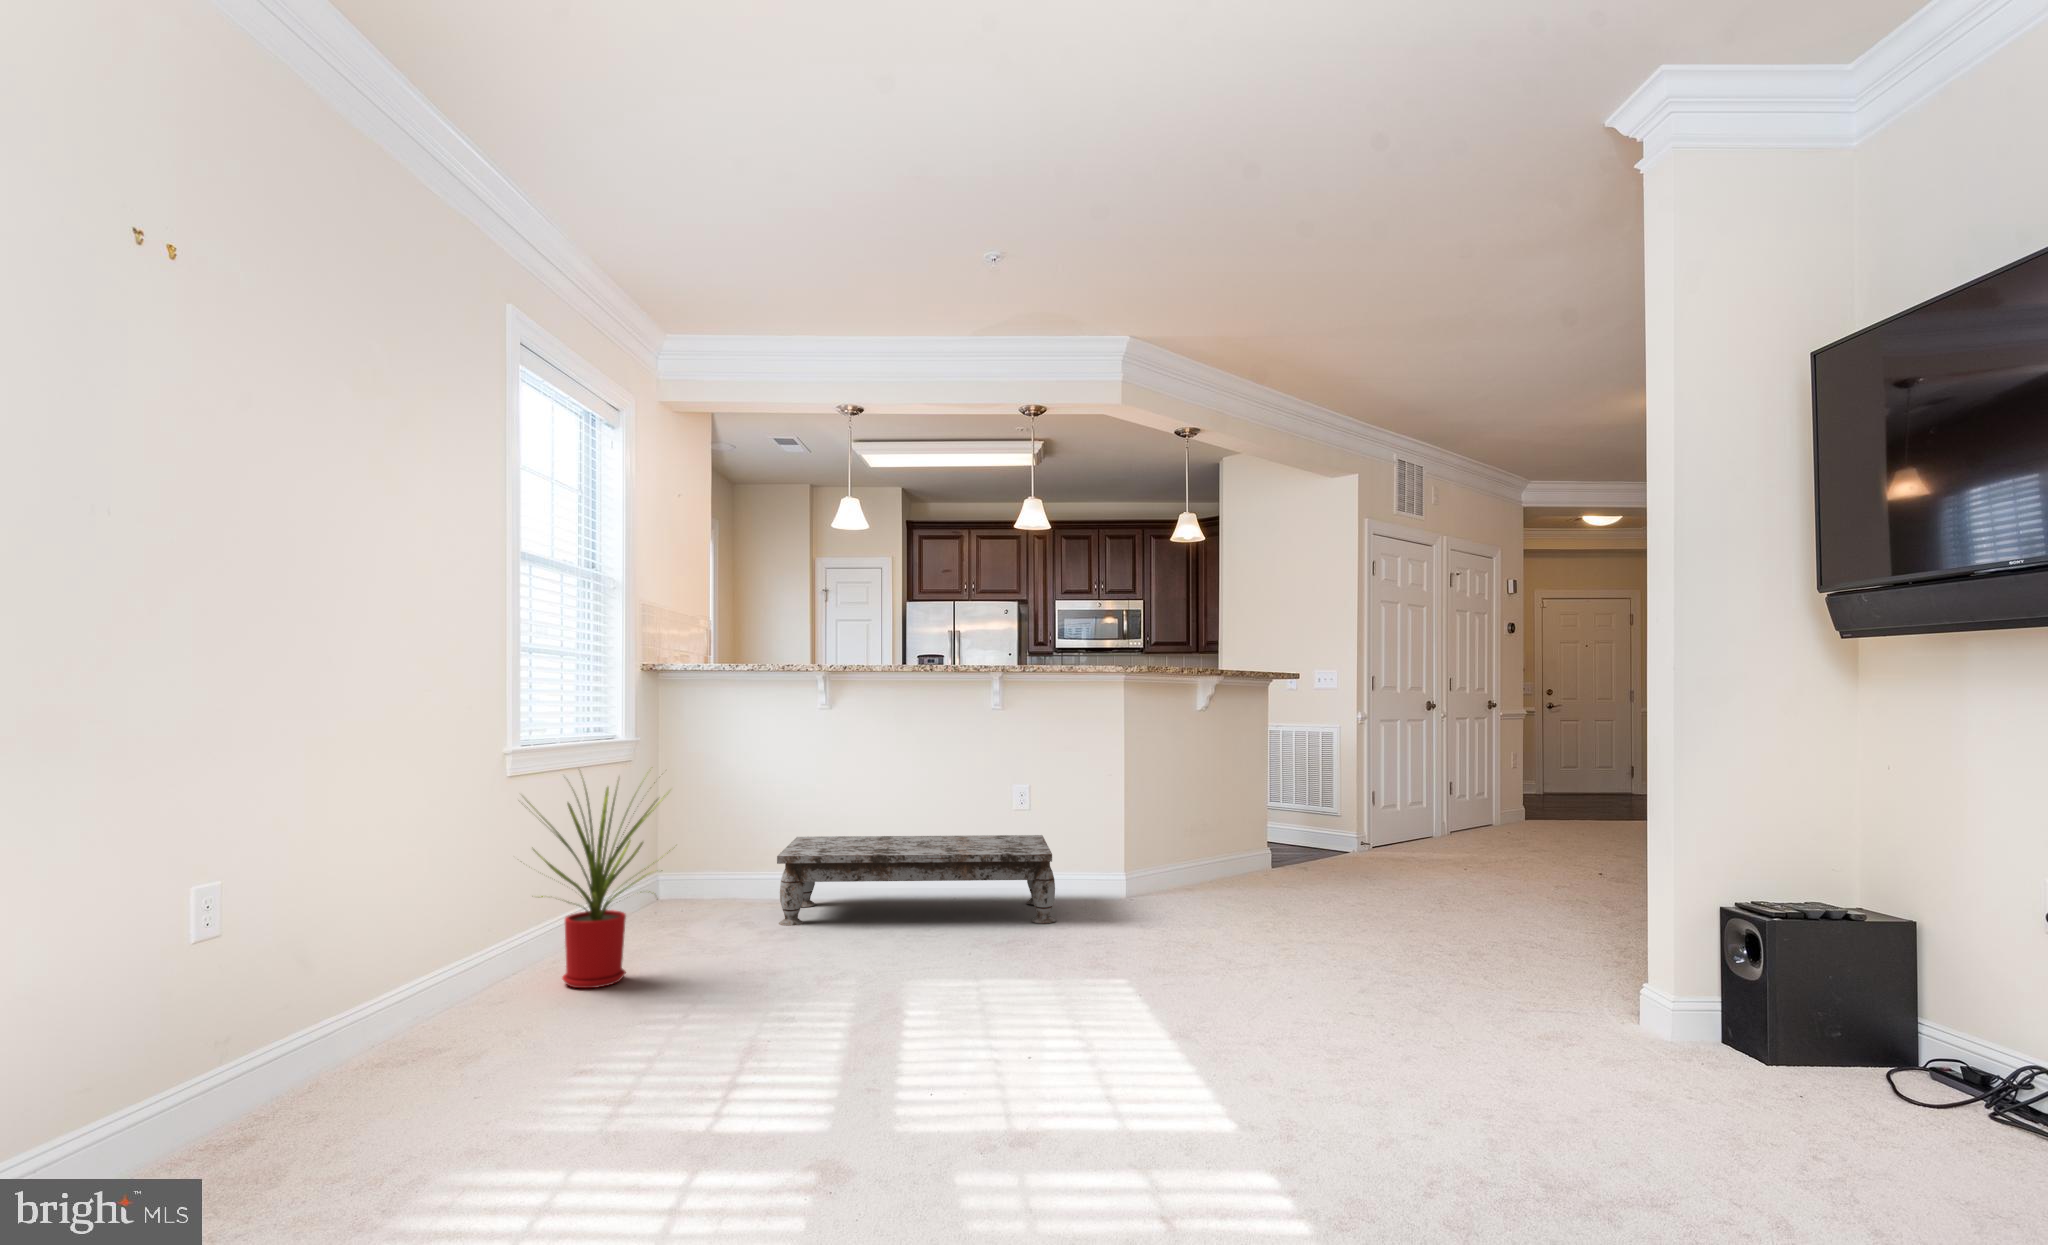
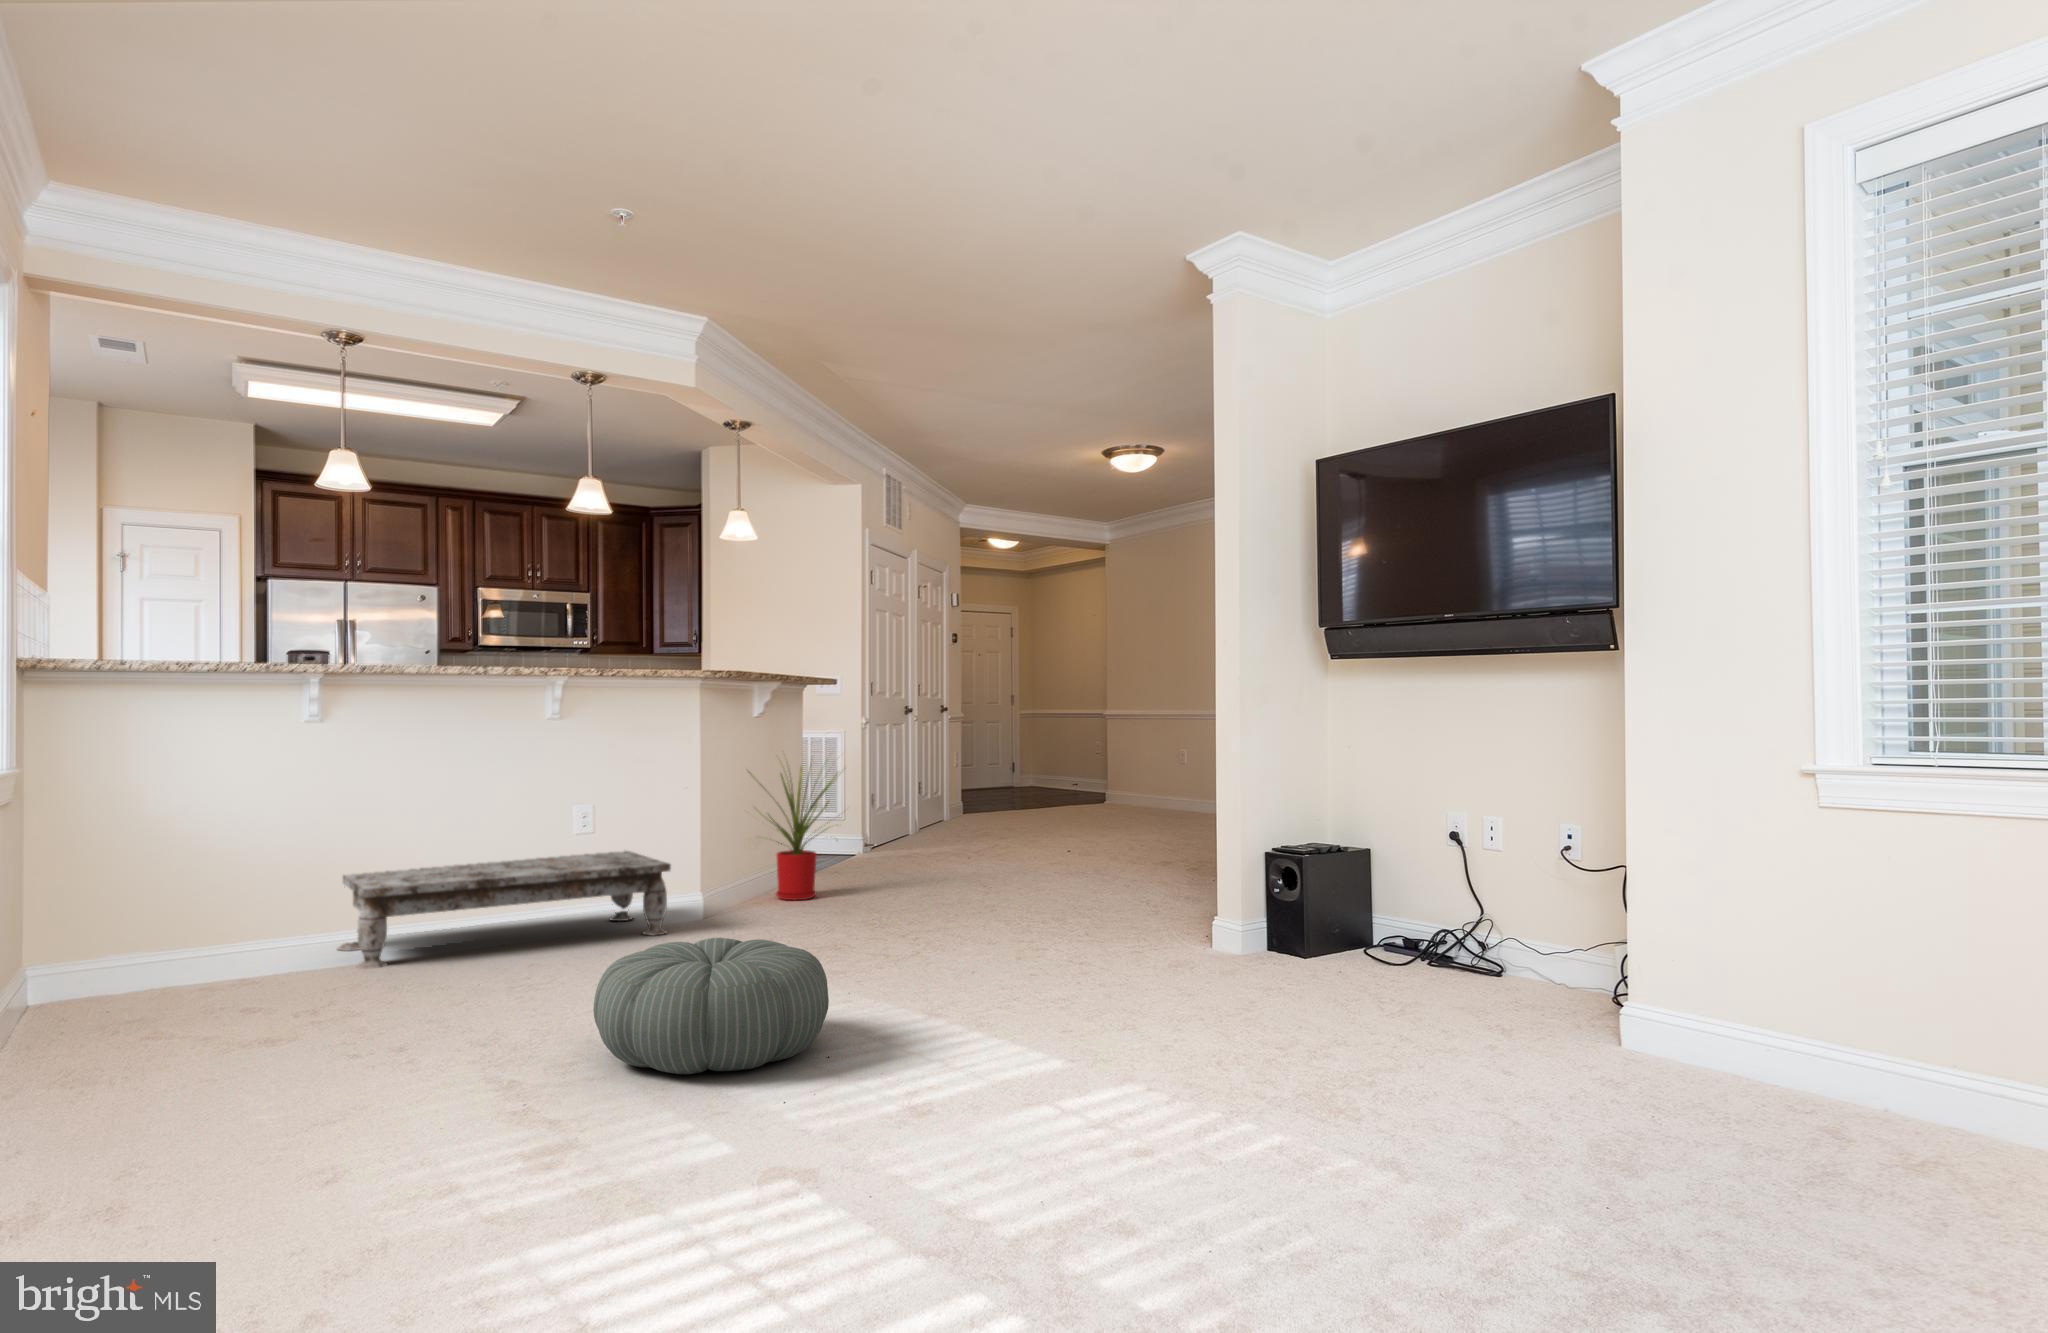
house plant: present [527,786,670,988] -> present [760,762,837,900]
pouf: none [767,940,1015,1094] -> present [594,938,829,1074]

